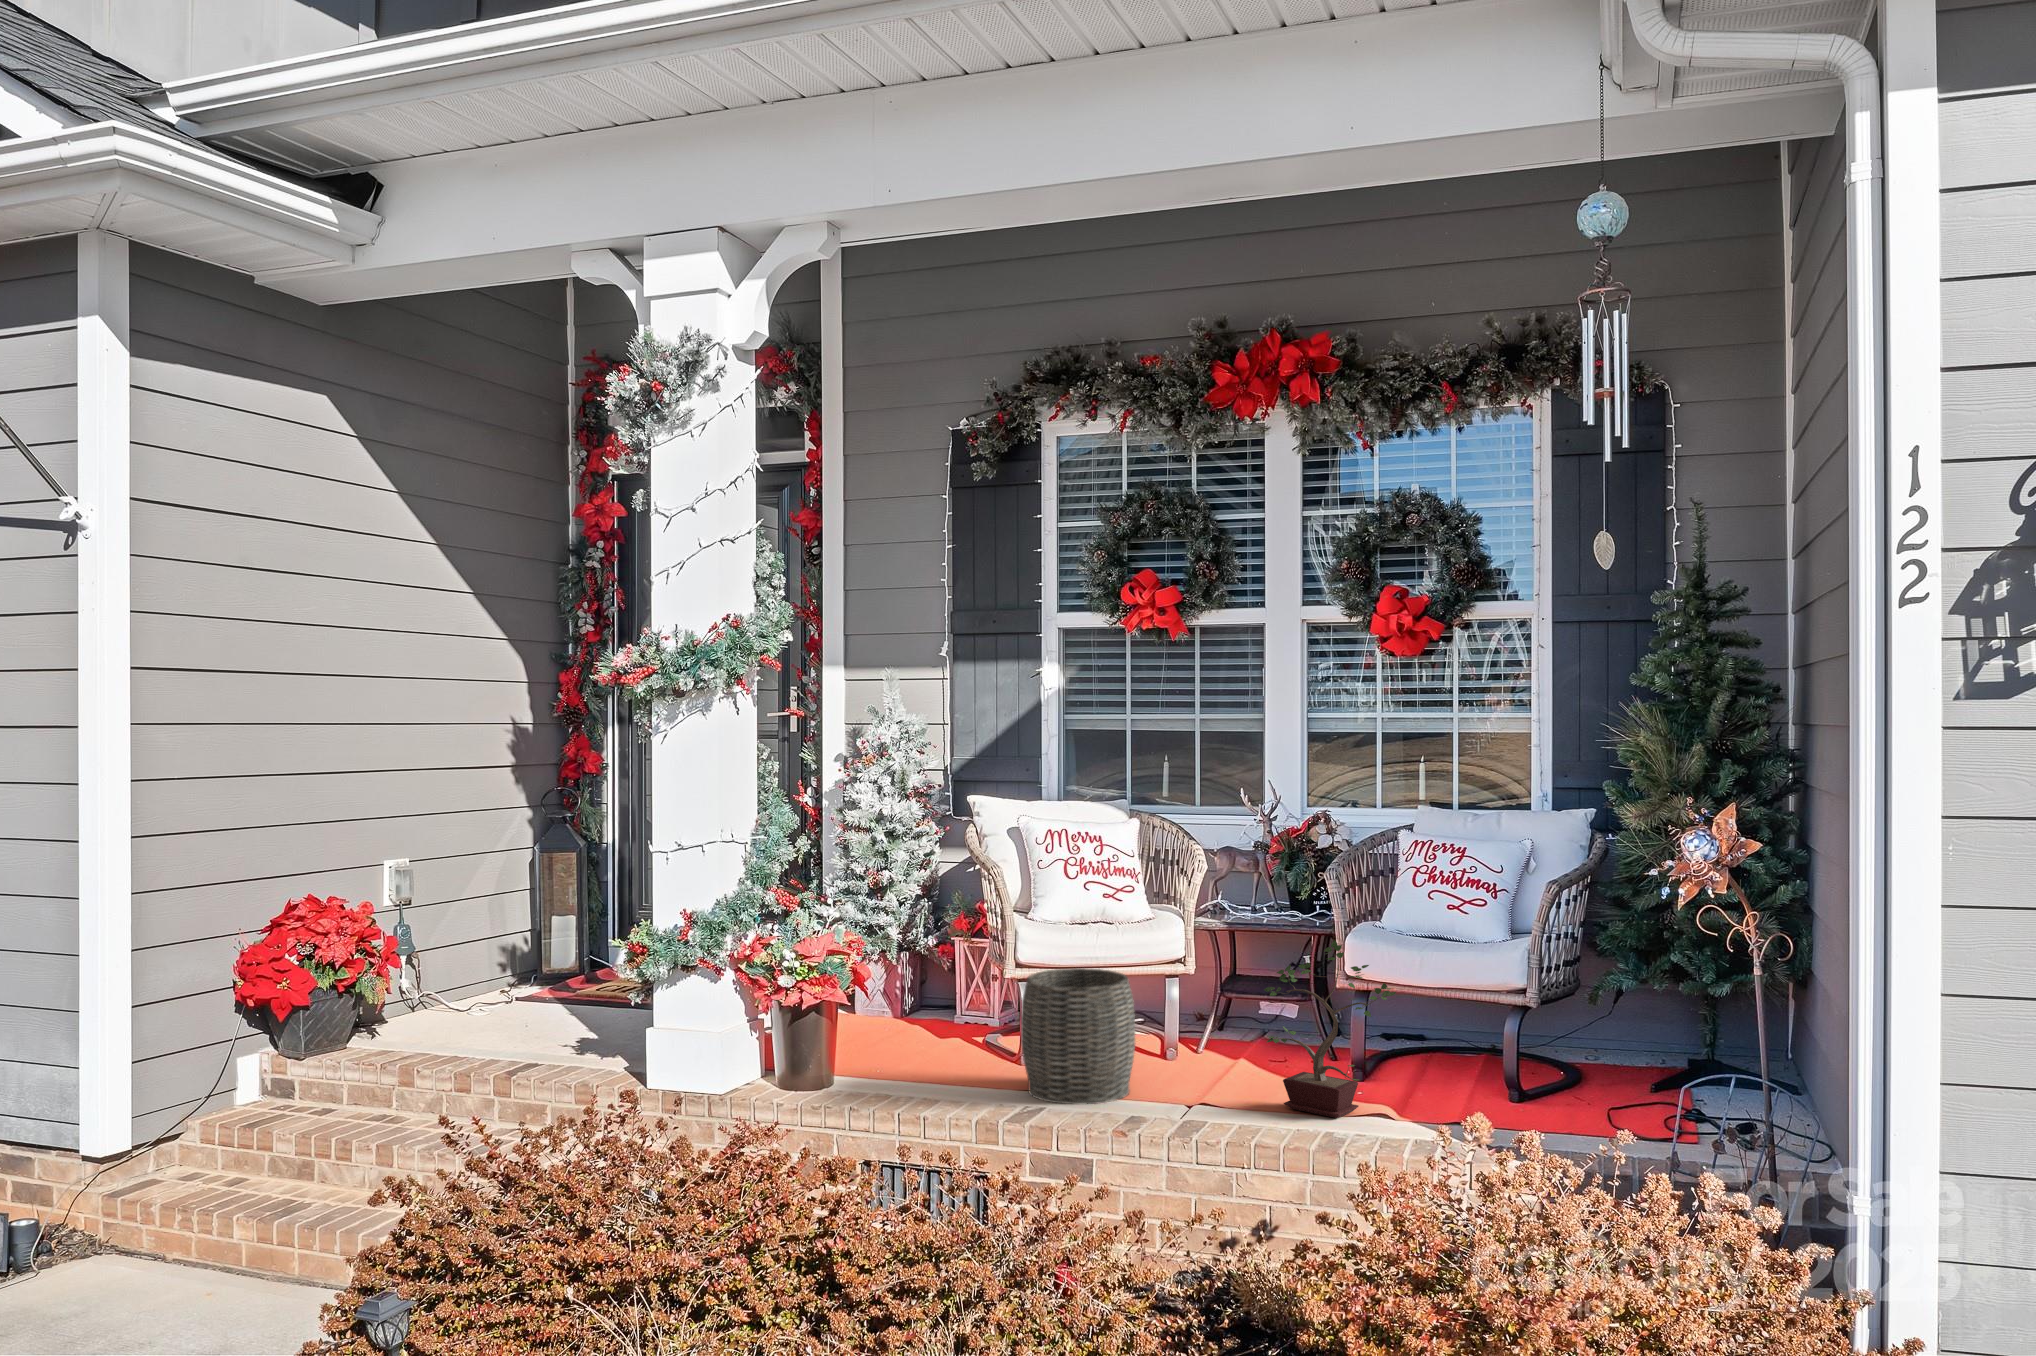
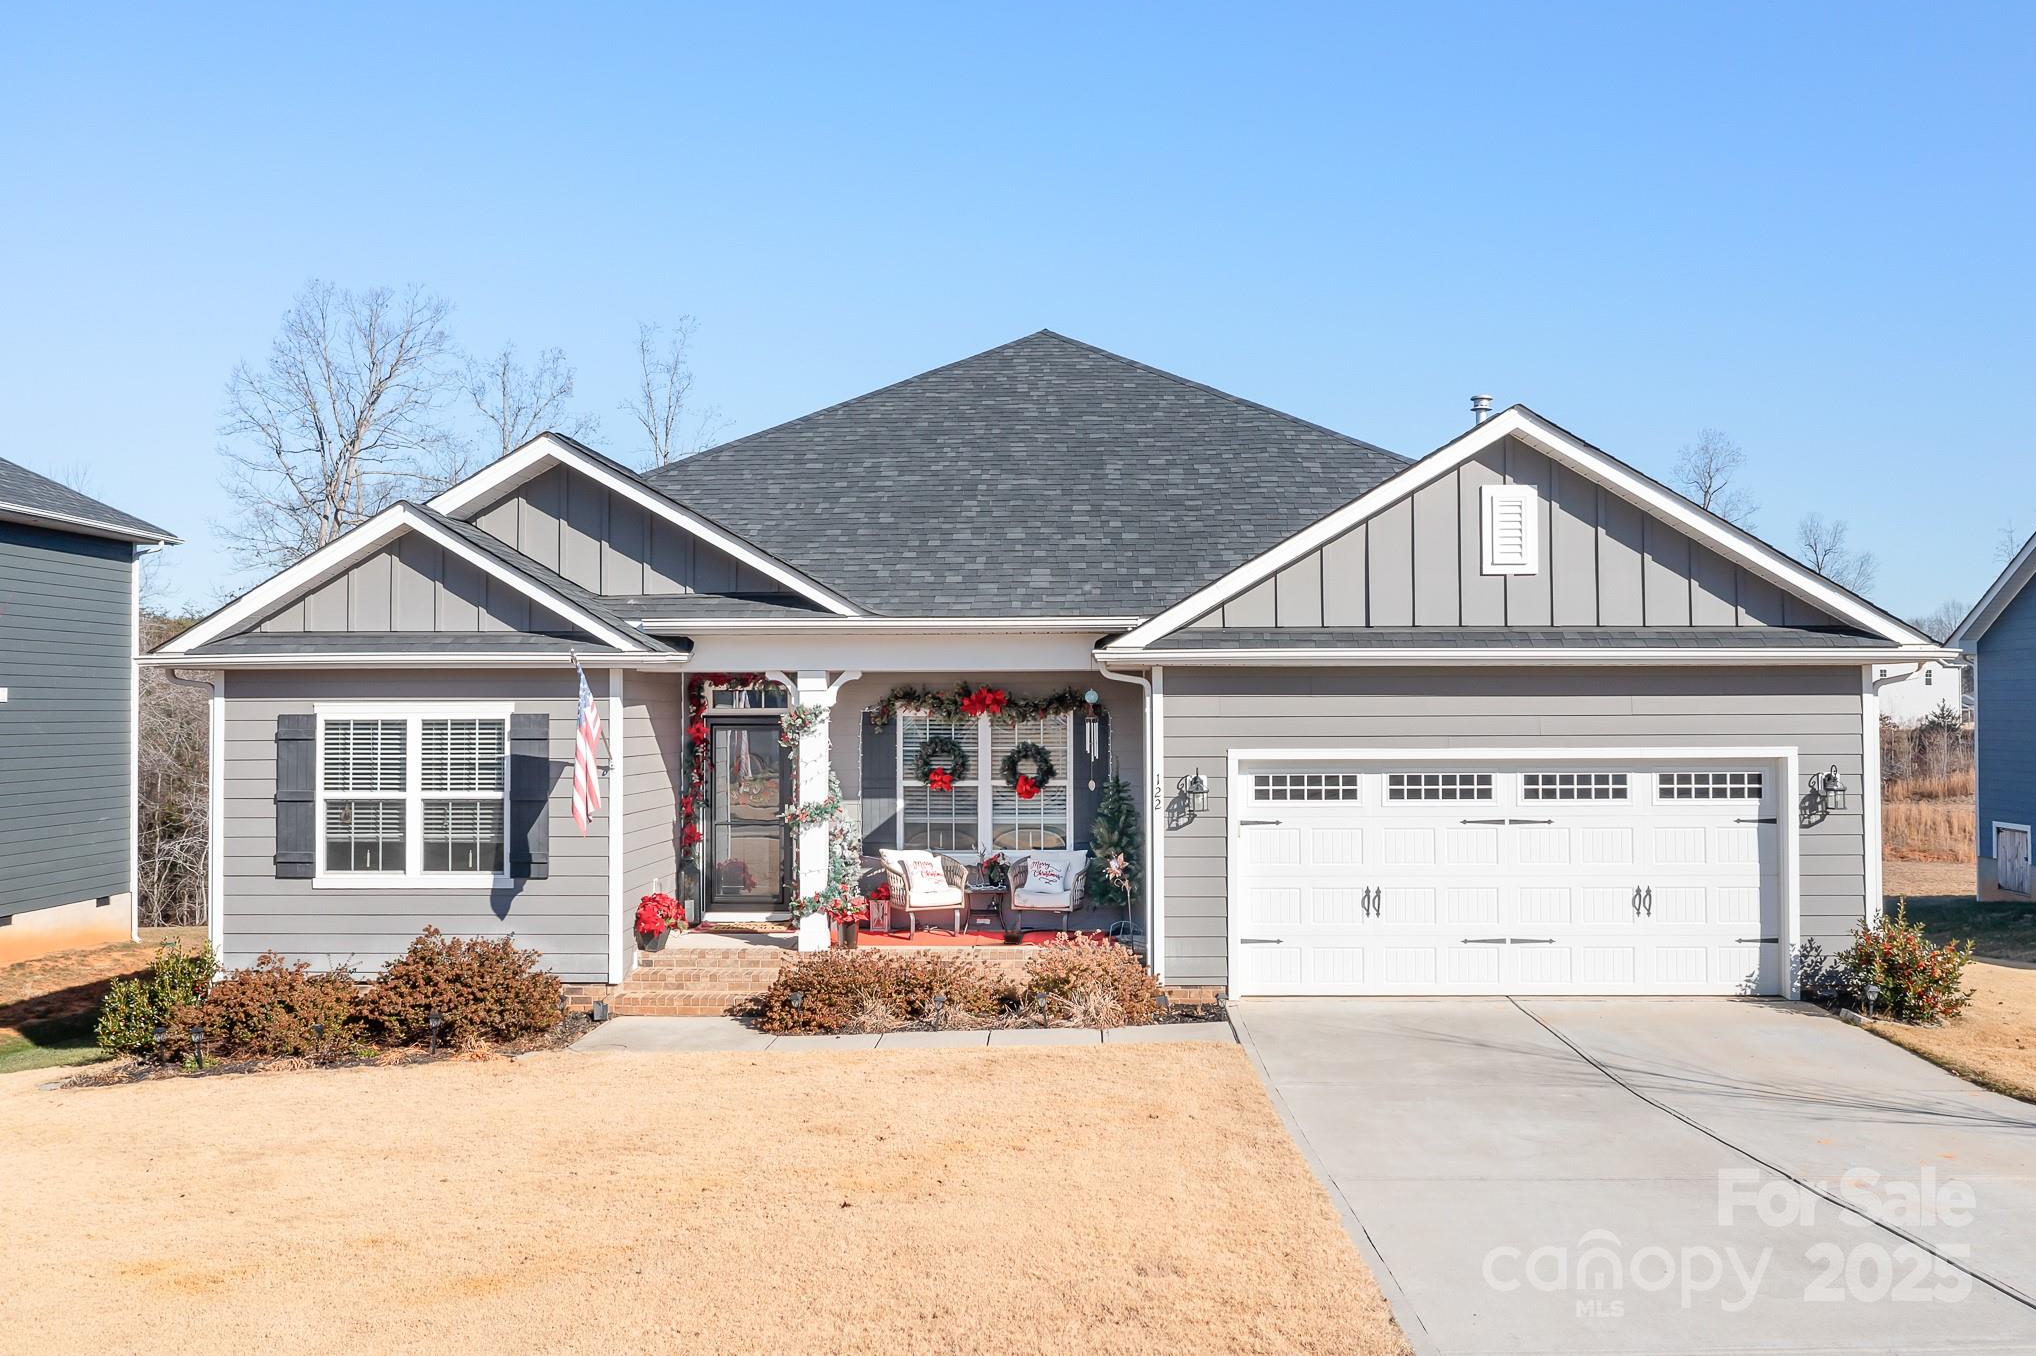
woven basket: present [1021,968,1135,1104] -> none [921,906,957,947]

